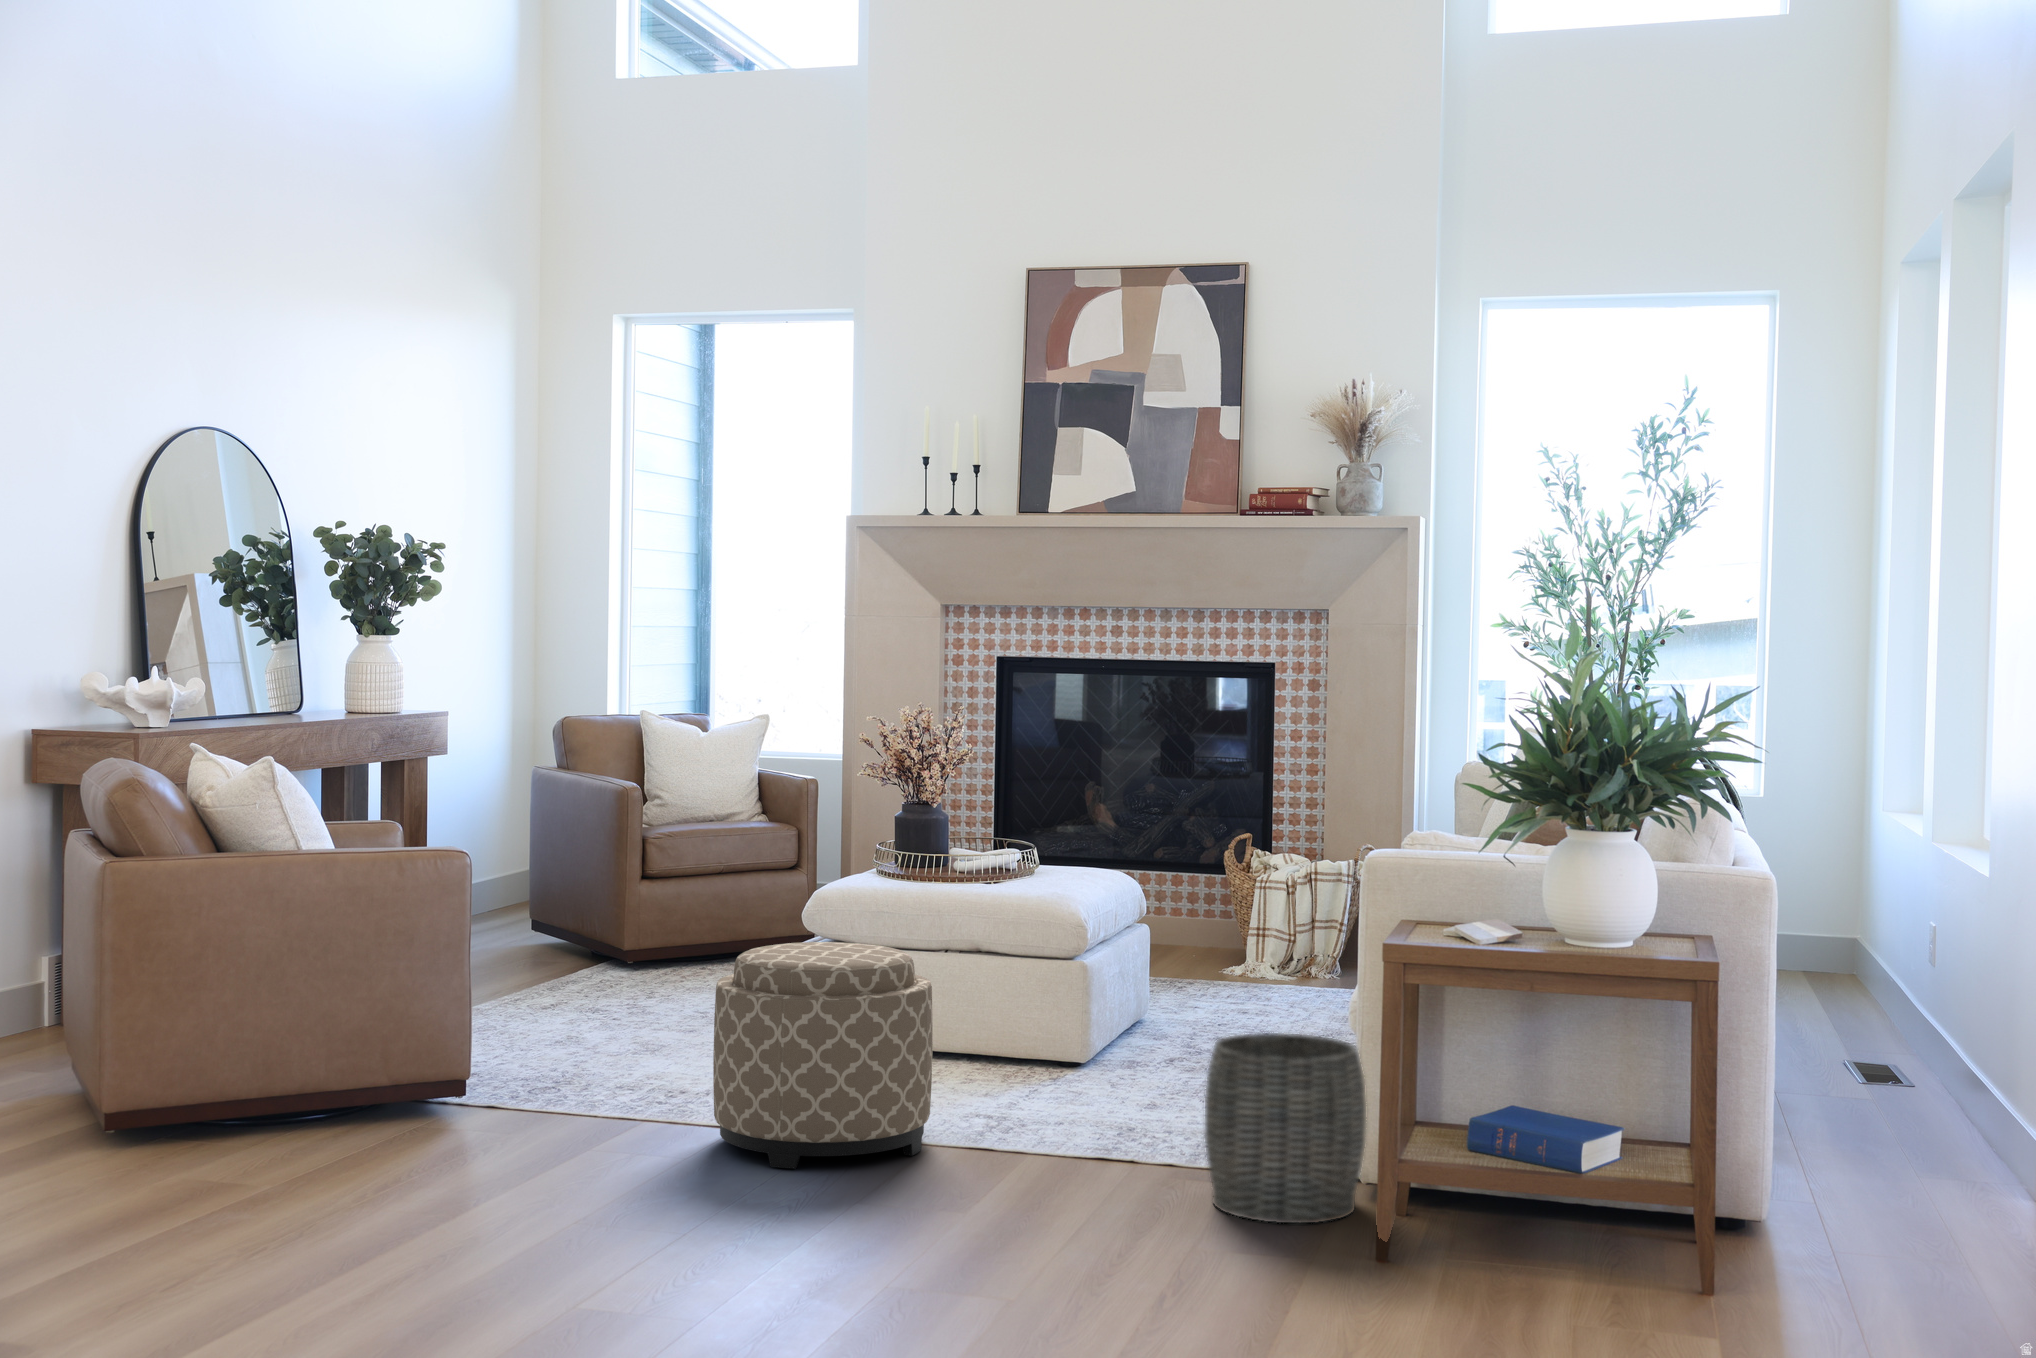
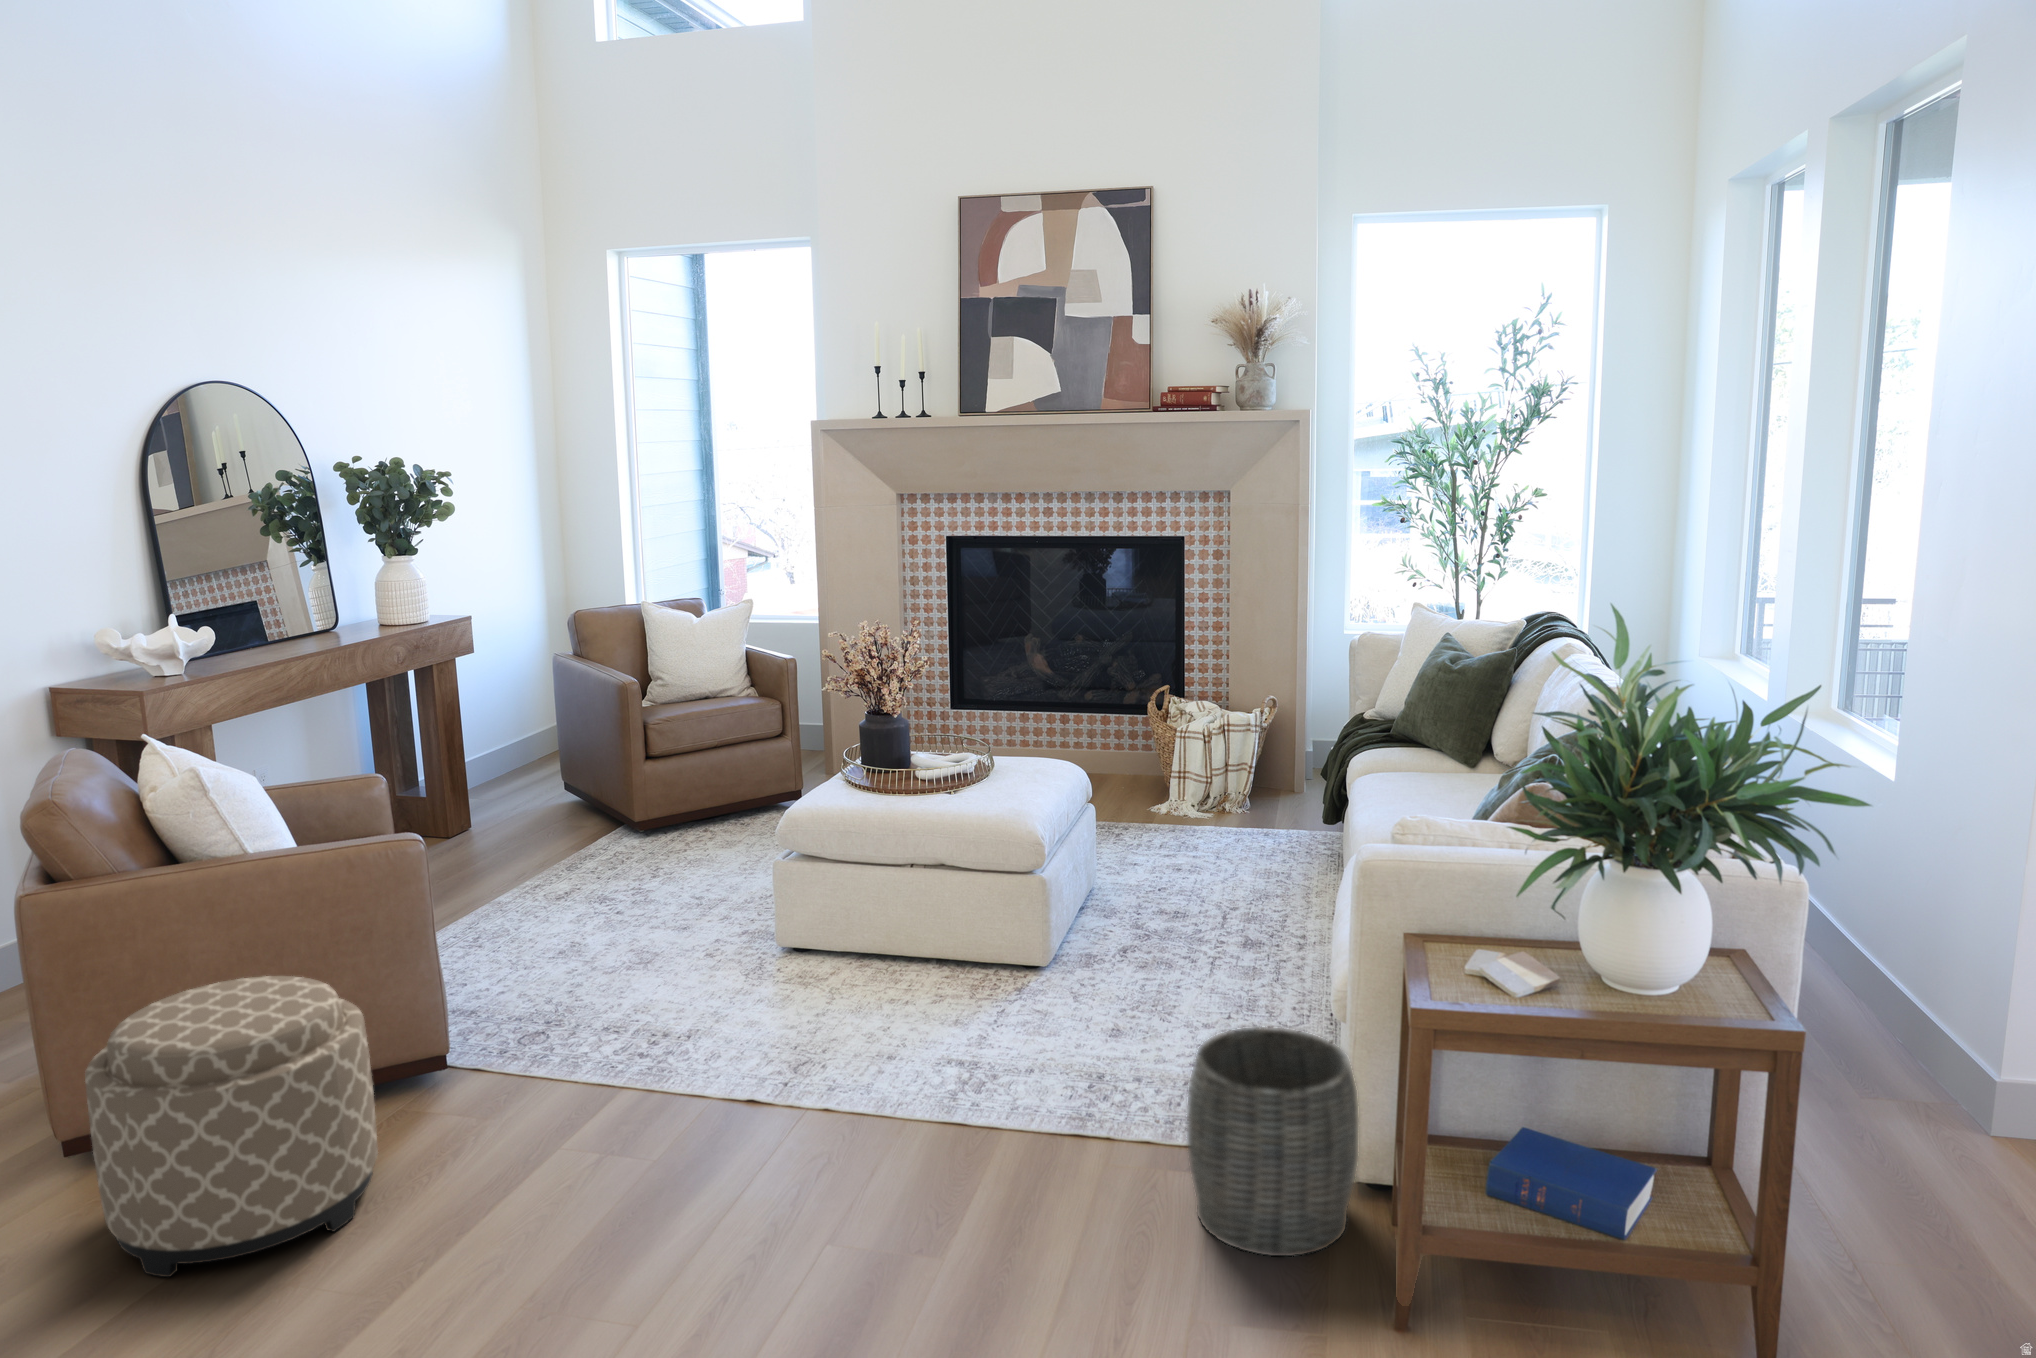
ottoman: present [713,942,933,1169] -> present [85,976,378,1277]

